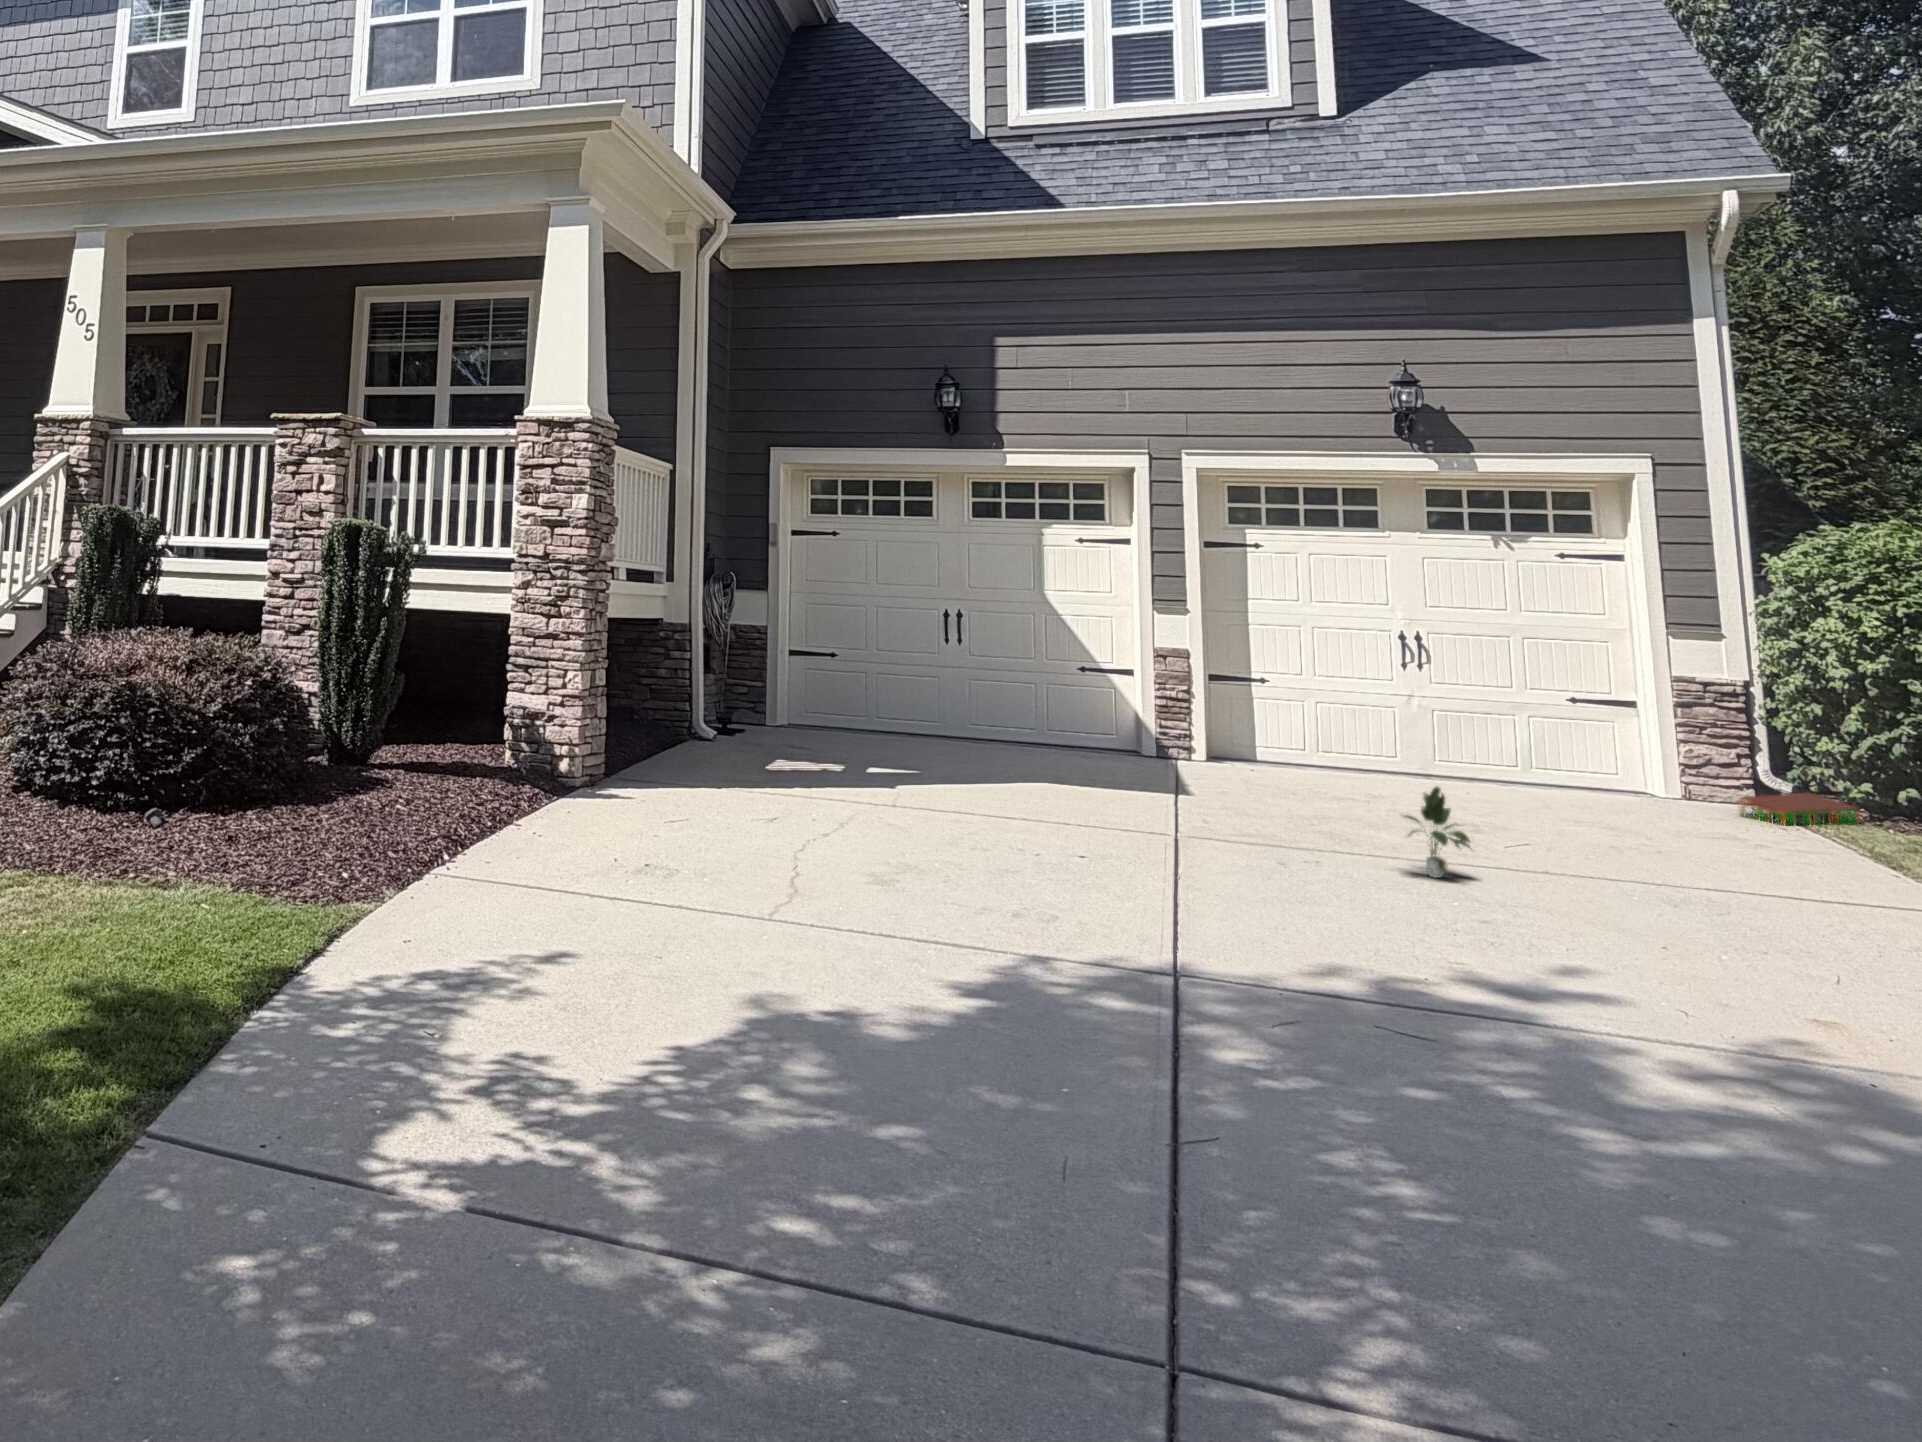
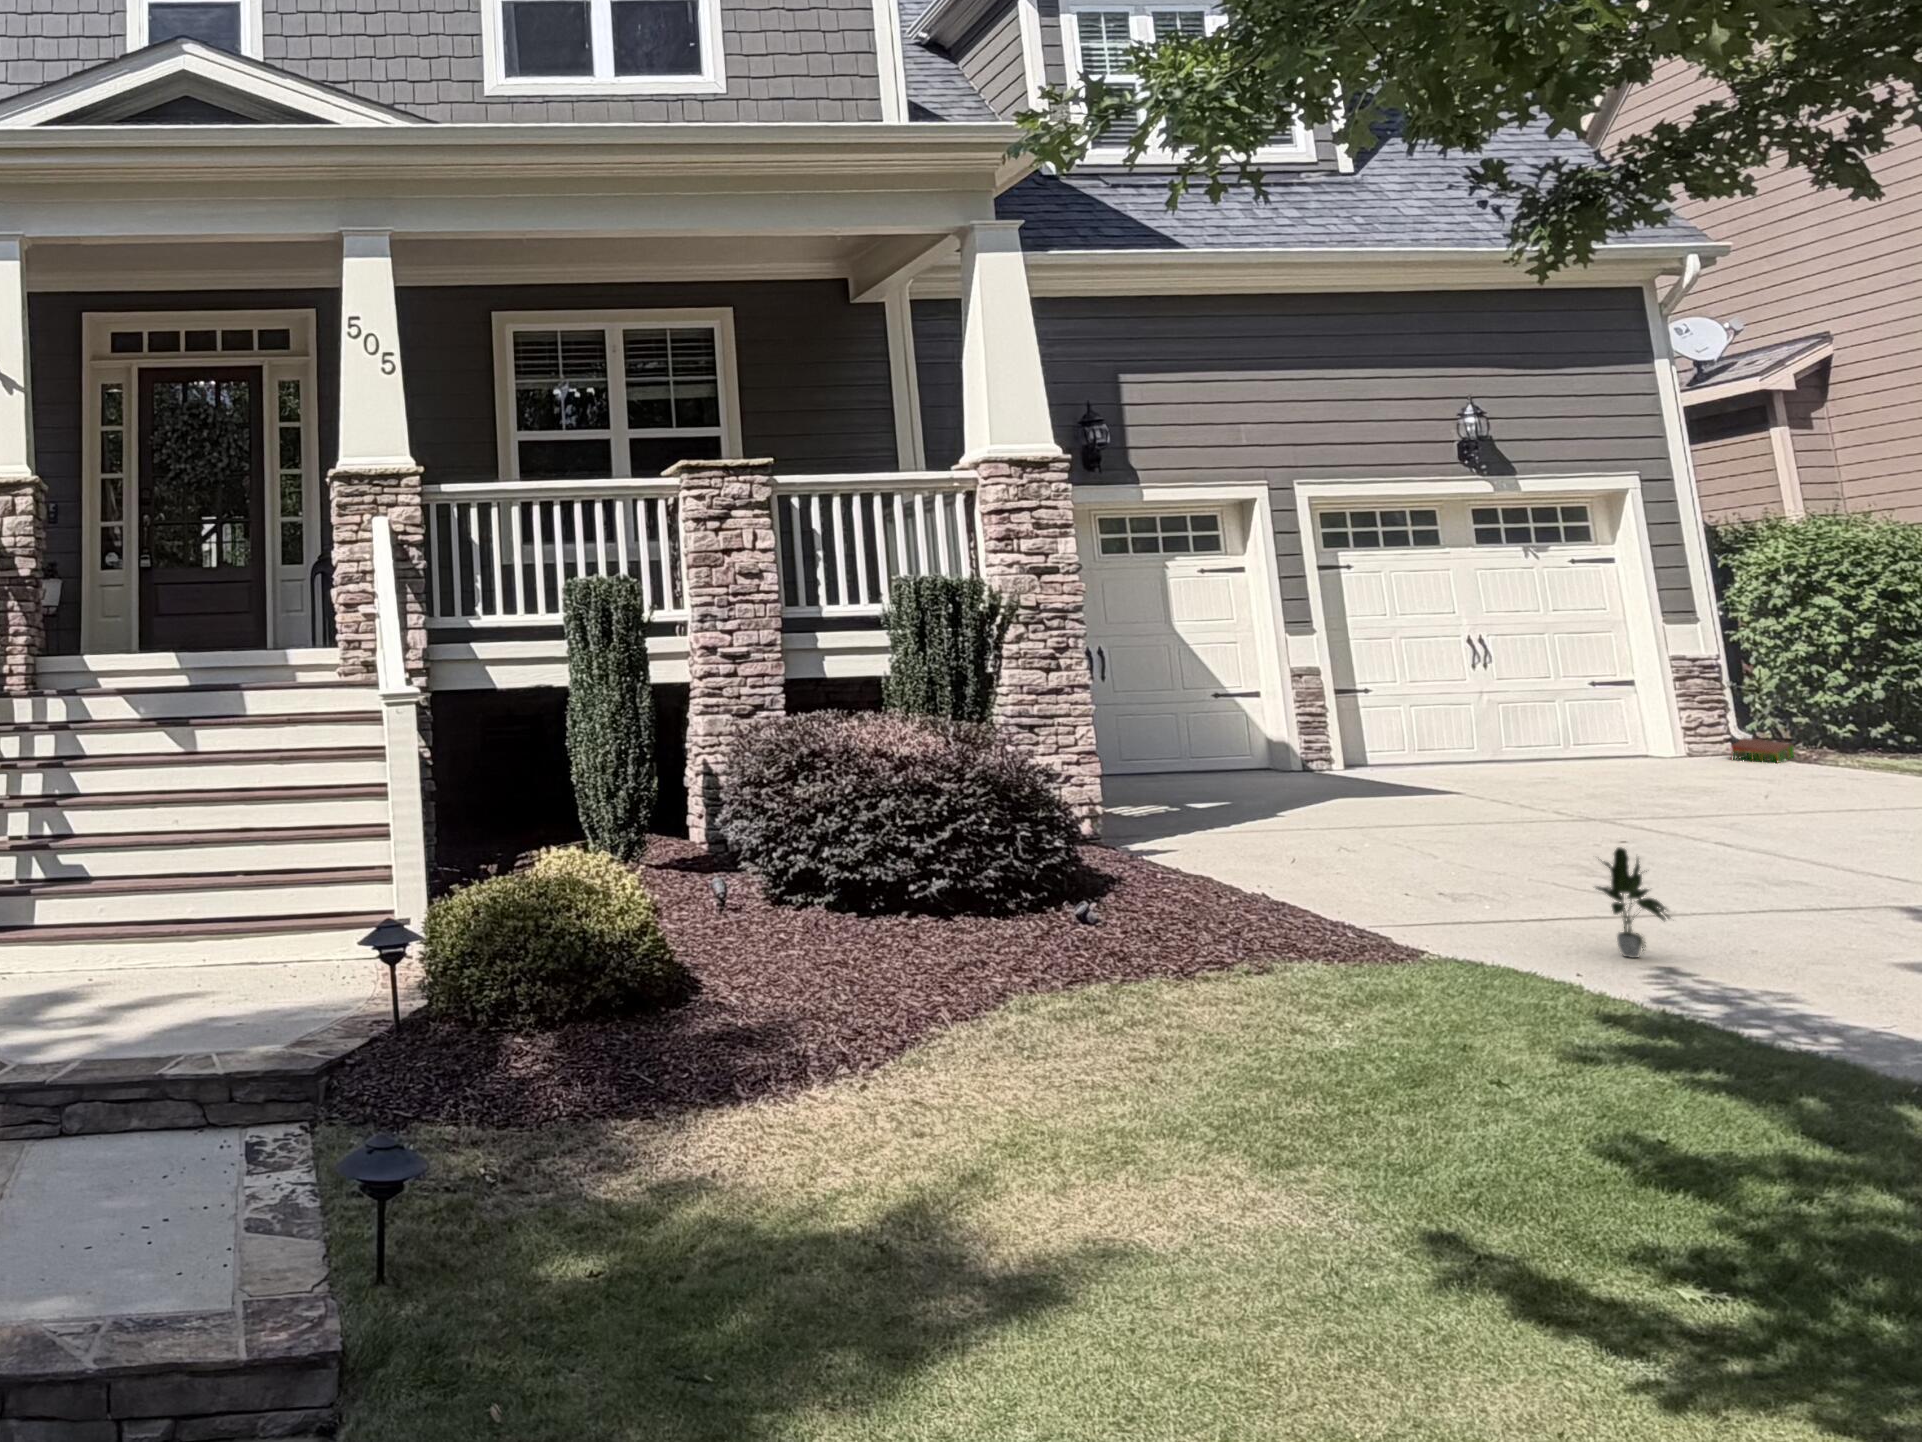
potted plant: present [1404,786,1470,878] -> present [1596,847,1670,958]

